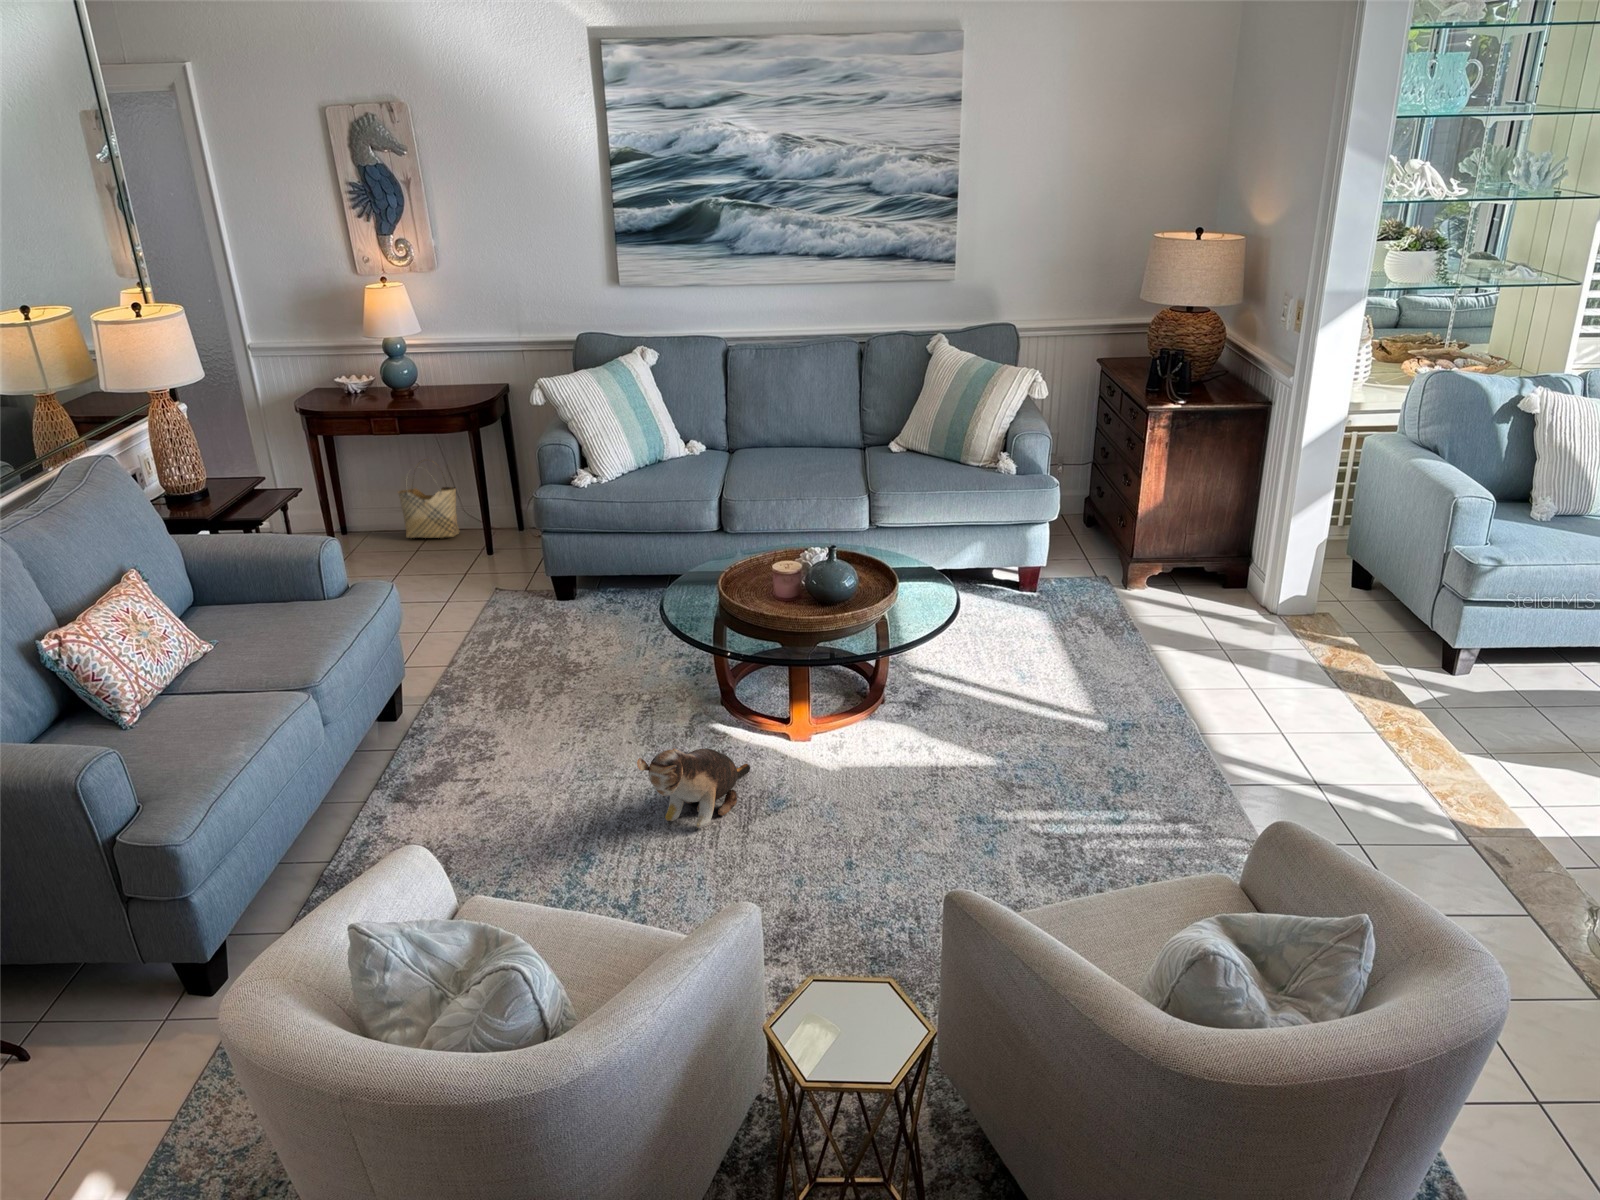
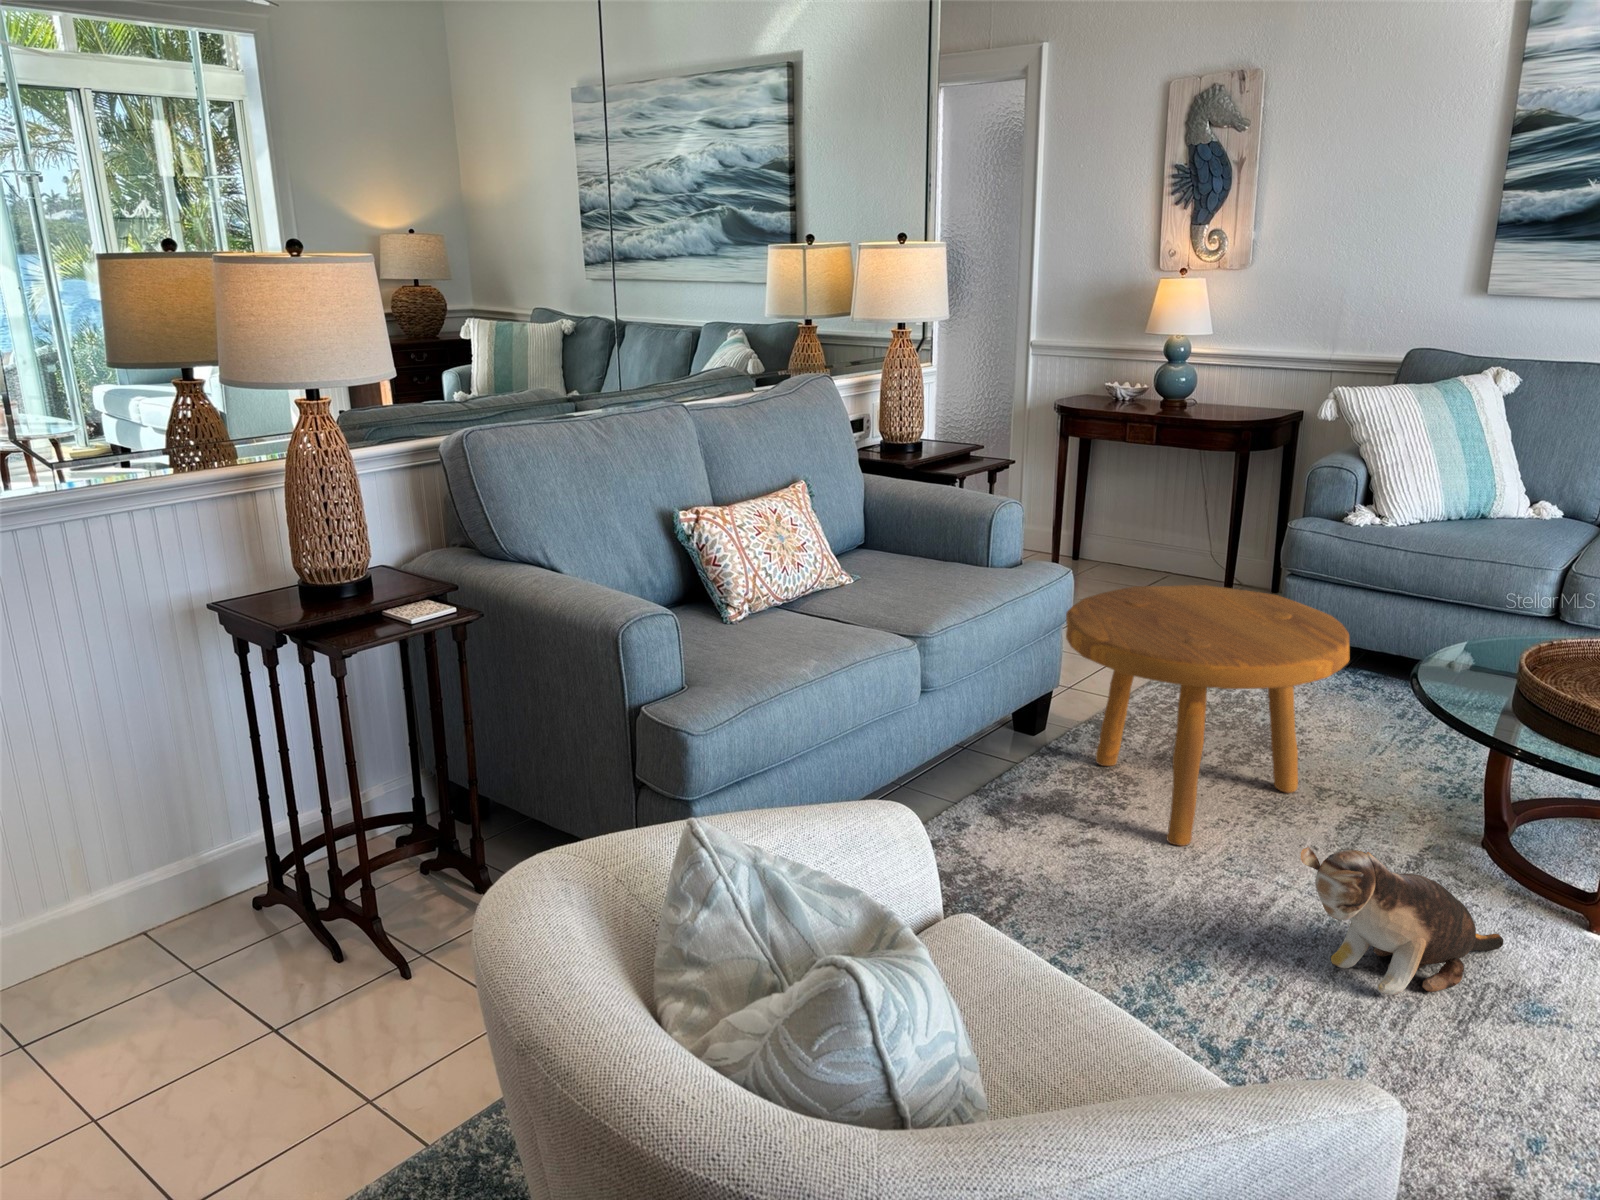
woven basket: present [398,459,459,538] -> none [1136,488,1207,583]
footstool: none [413,570,619,774] -> present [1066,585,1349,846]

